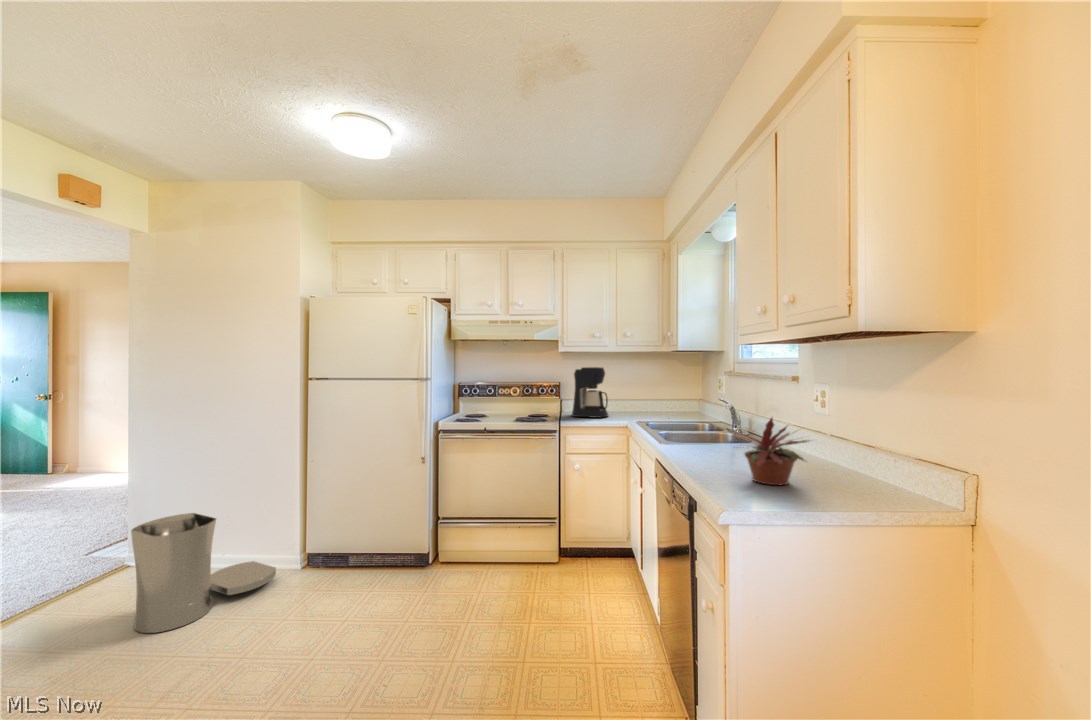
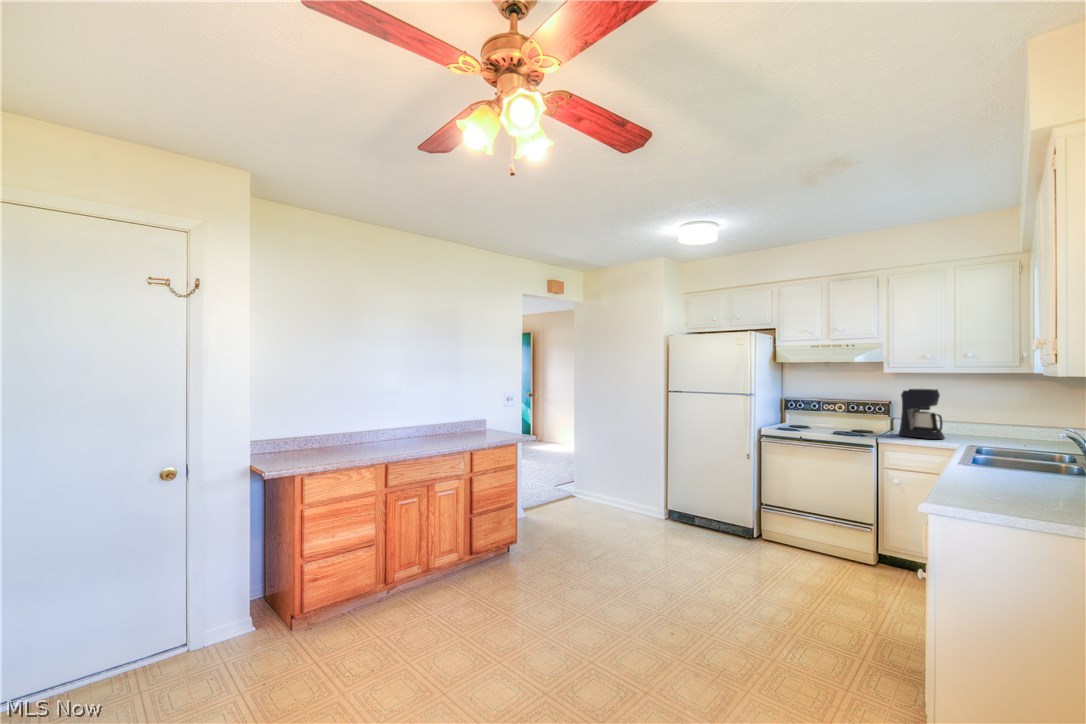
potted plant: present [738,418,809,485] -> none [967,439,1047,494]
trash can: present [131,513,276,633] -> none [582,467,650,528]

